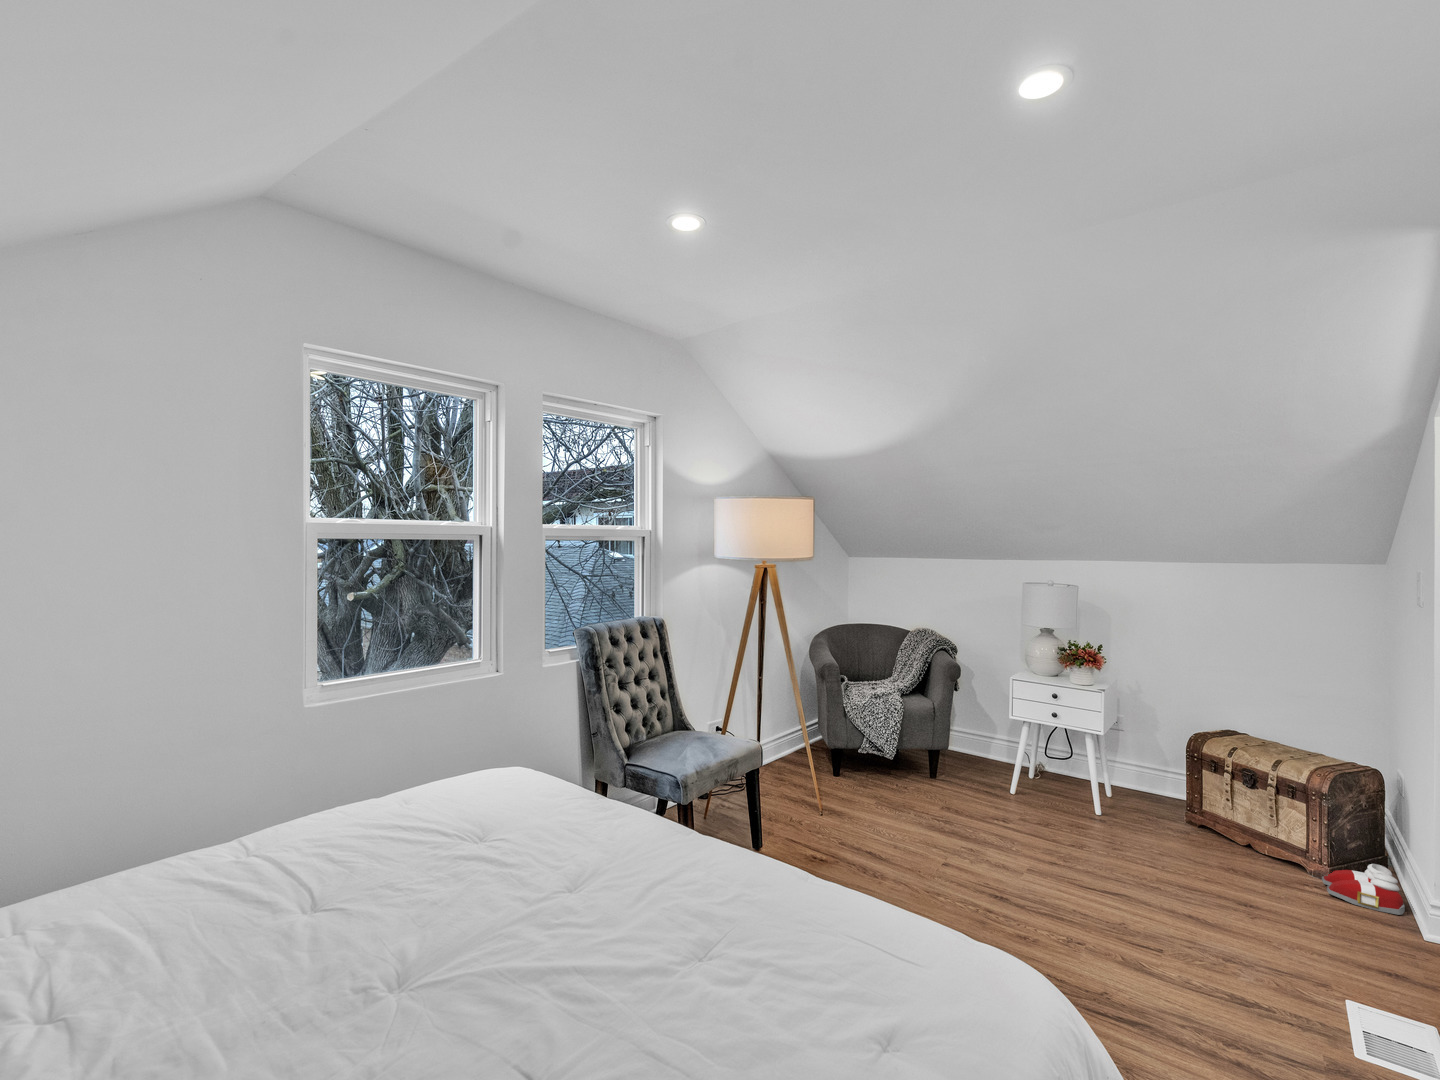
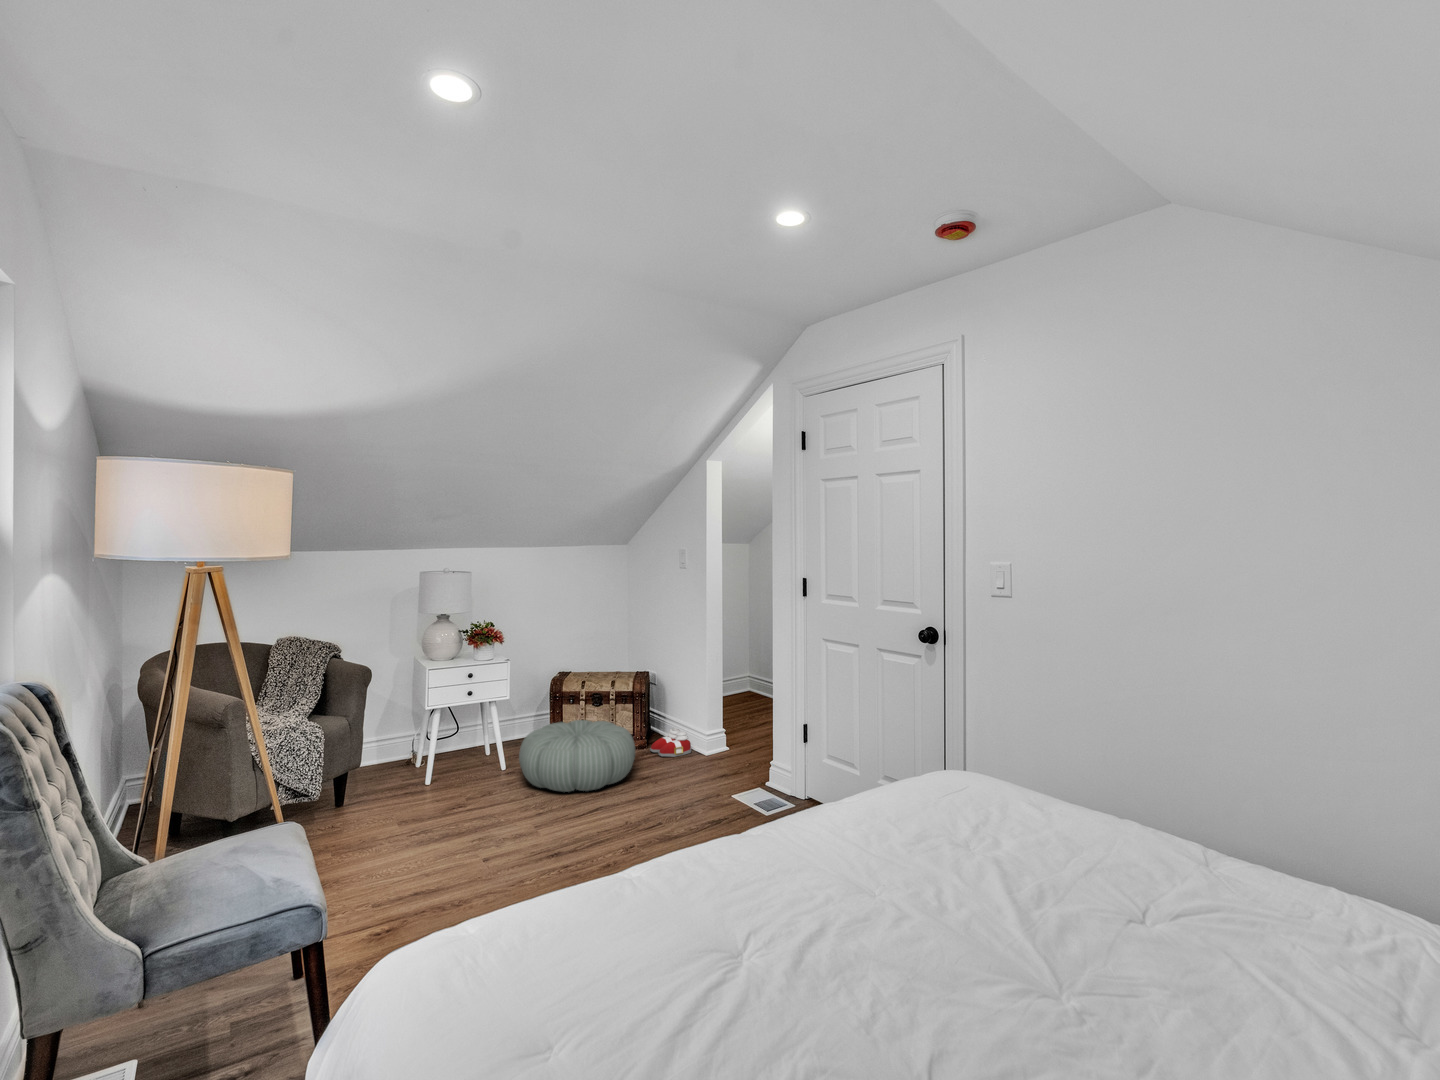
pouf: none [1077,779,1251,883] -> present [519,720,635,792]

